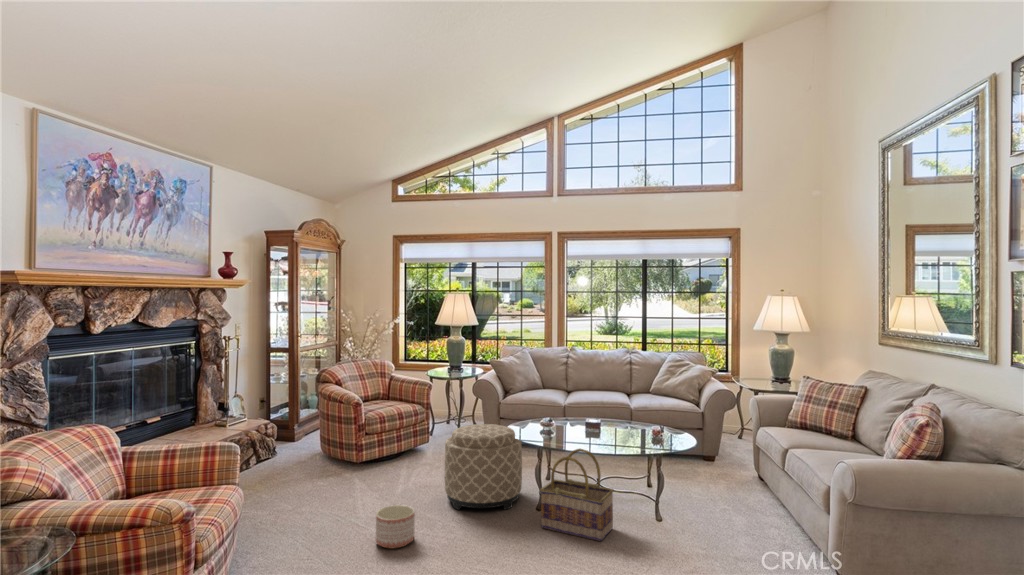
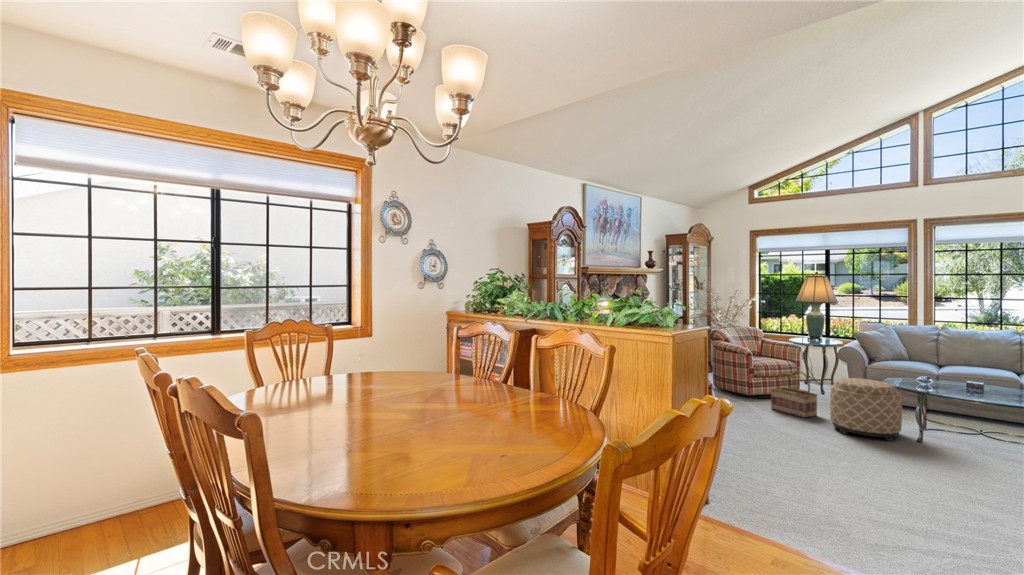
basket: present [540,449,613,541] -> present [771,371,817,418]
planter: present [376,505,415,549] -> none [789,420,818,445]

